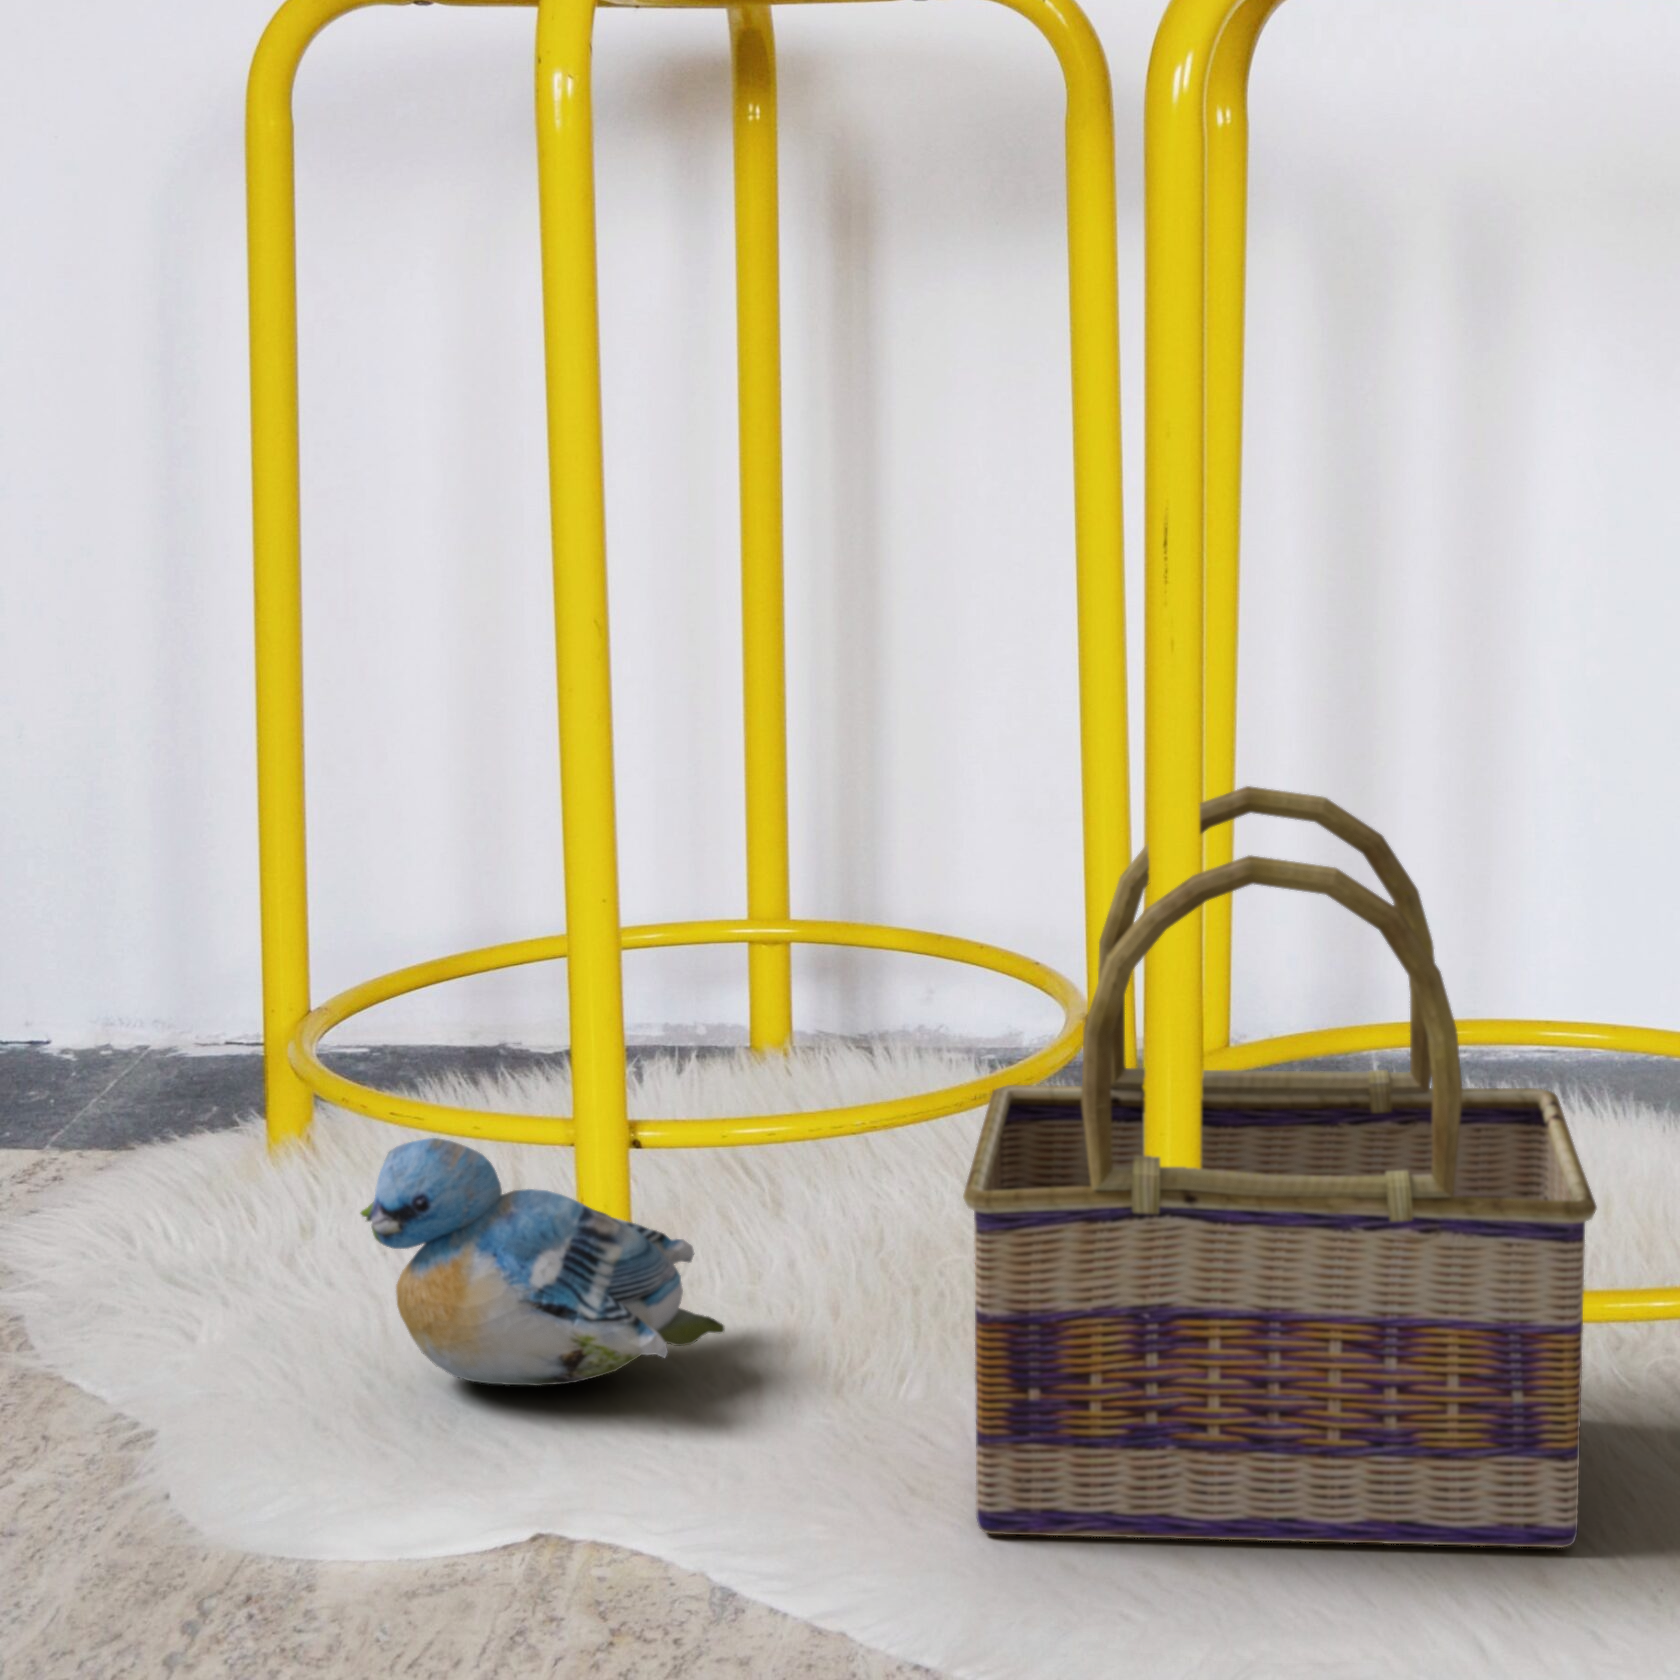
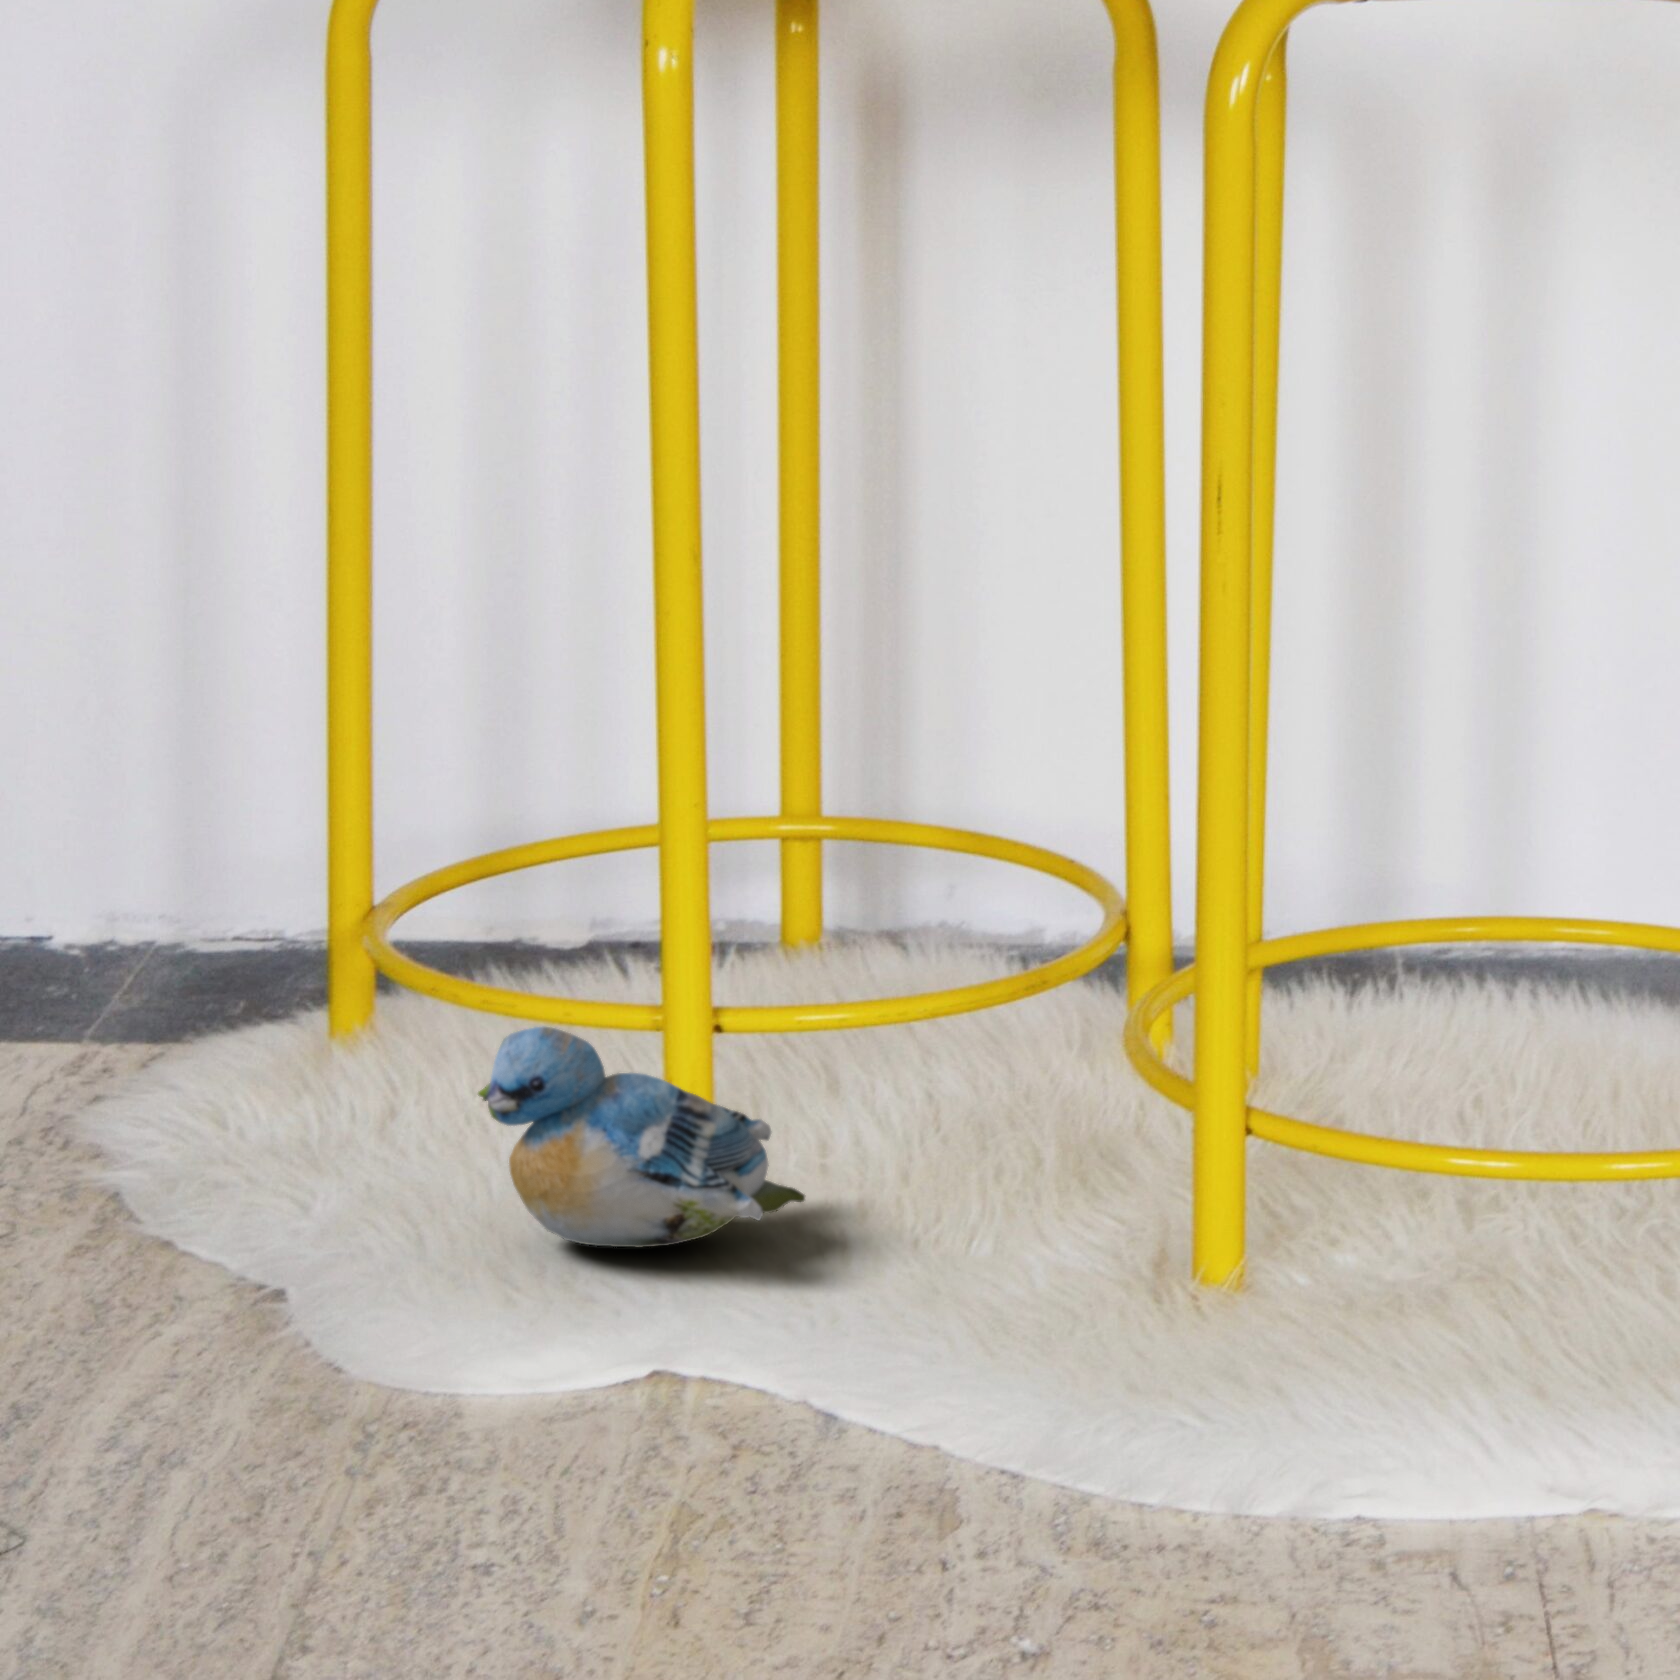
basket: present [963,786,1597,1548] -> none [1037,714,1585,1374]

